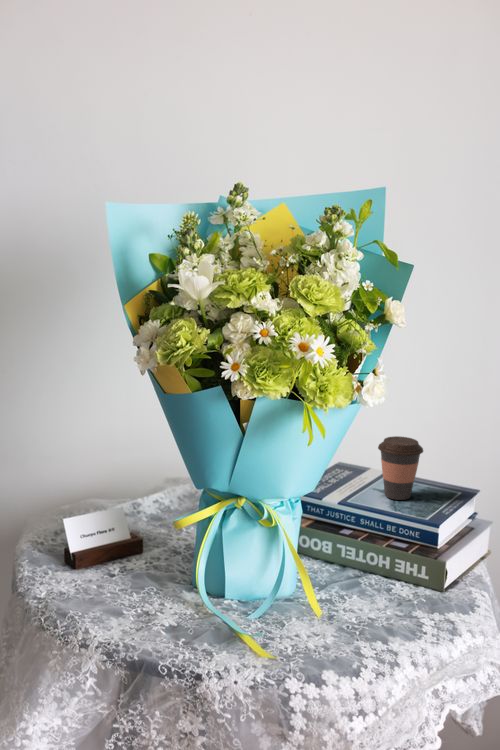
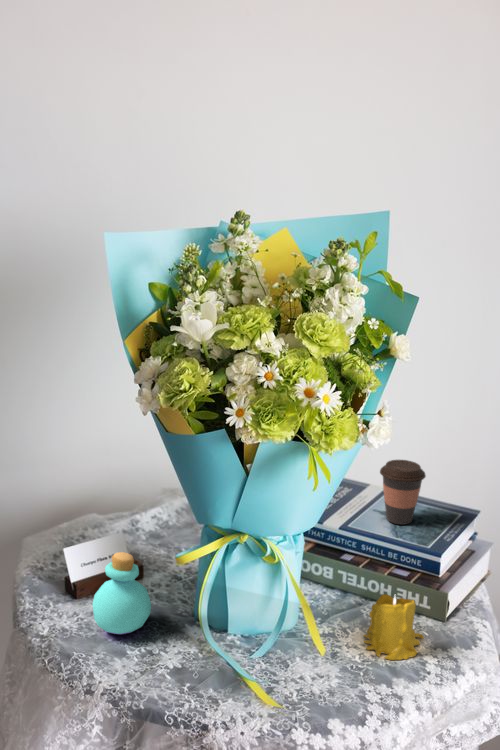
perfume bottle: none [91,516,149,597] -> present [92,552,151,634]
candle: none [360,555,421,623] -> present [363,594,424,660]

